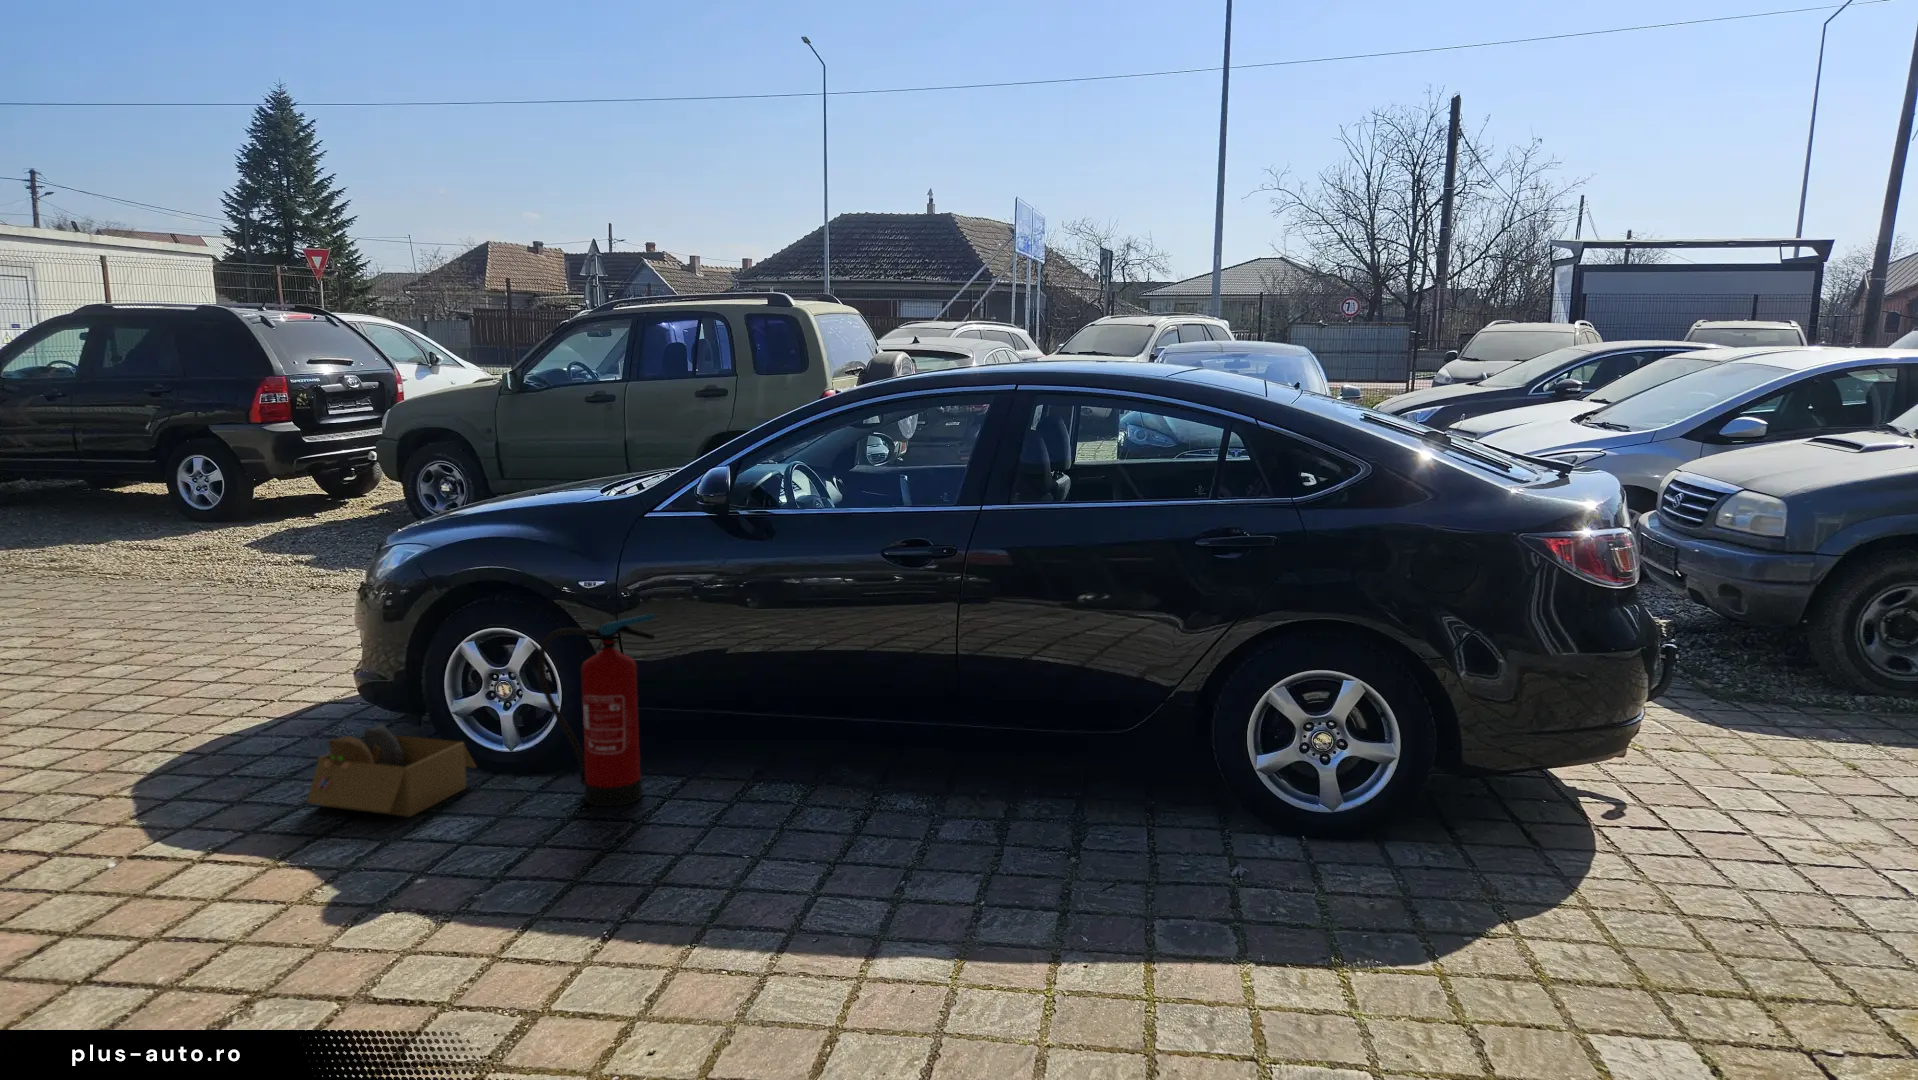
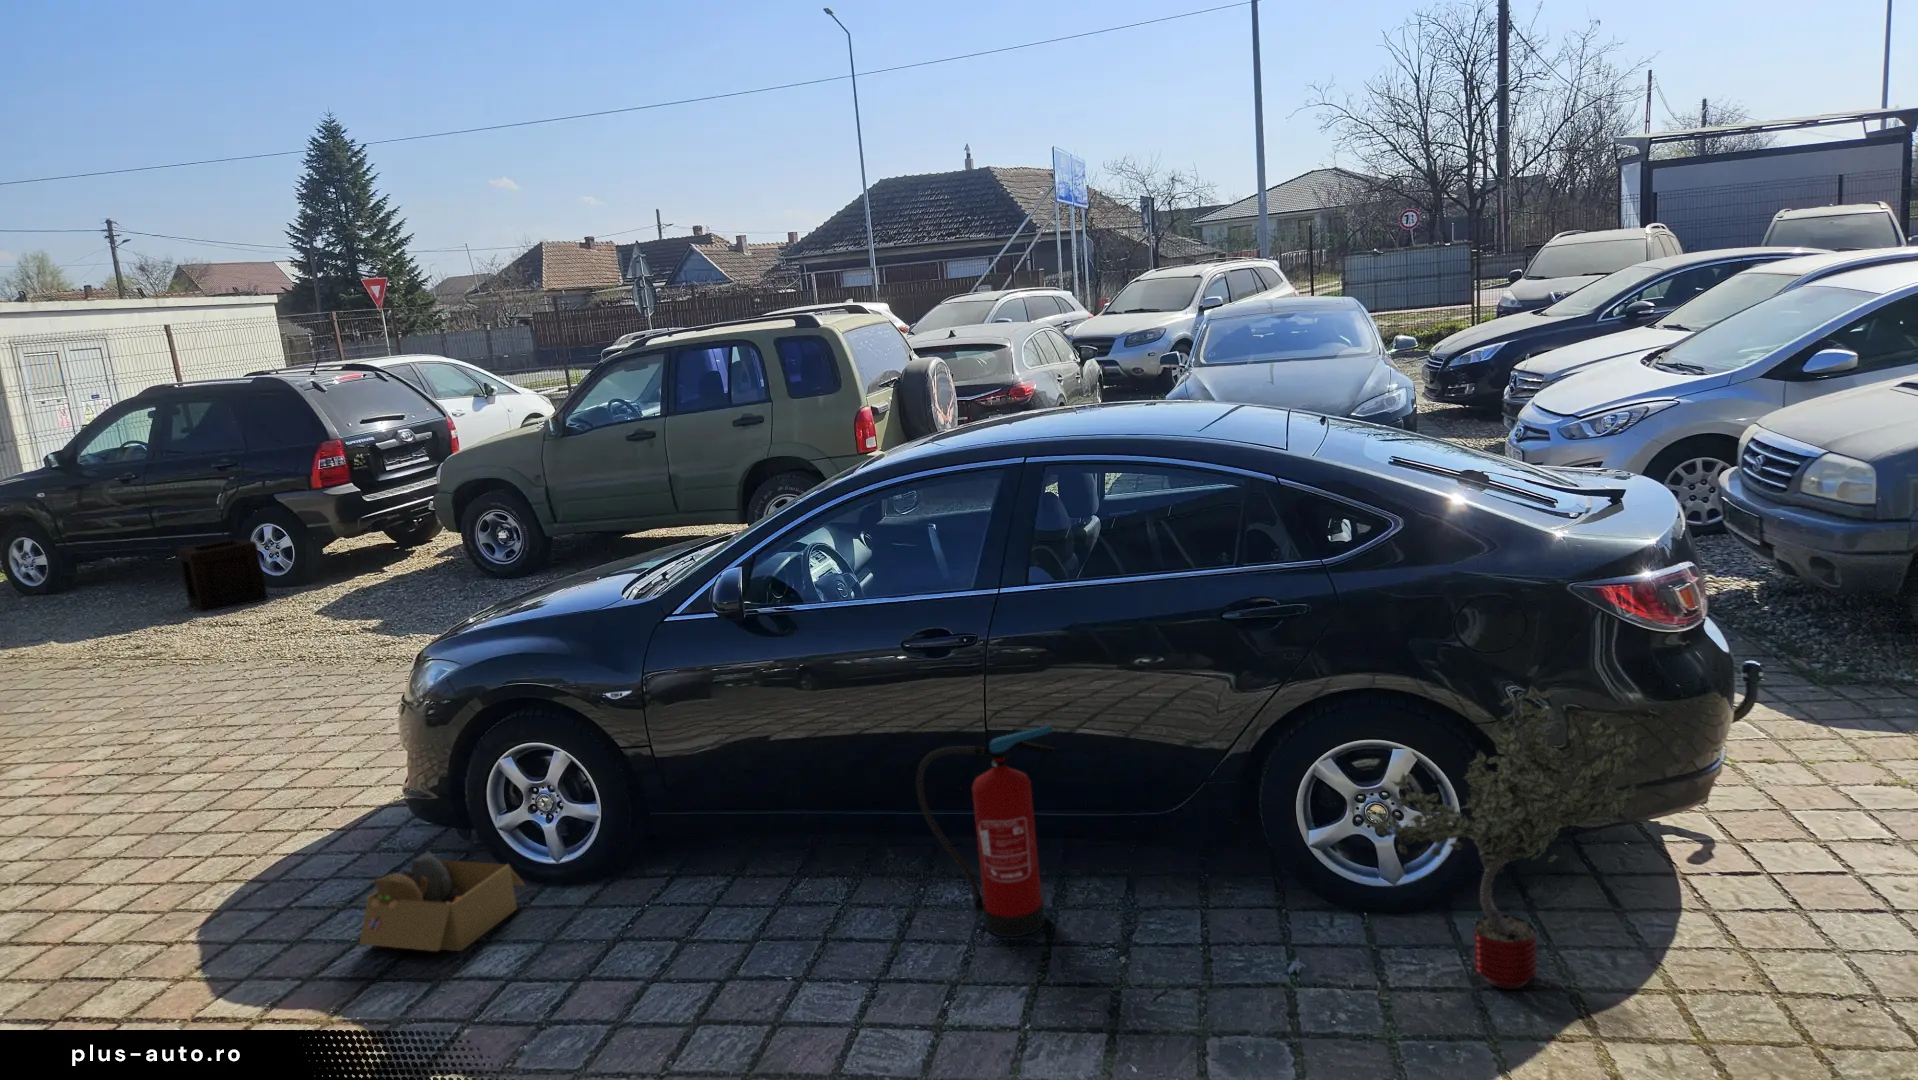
wooden crate: none [99,470,188,540] -> present [178,539,267,612]
potted tree: none [1320,612,1572,899] -> present [1372,686,1637,989]
fire extinguisher: present [538,614,655,806] -> present [916,726,1054,937]

